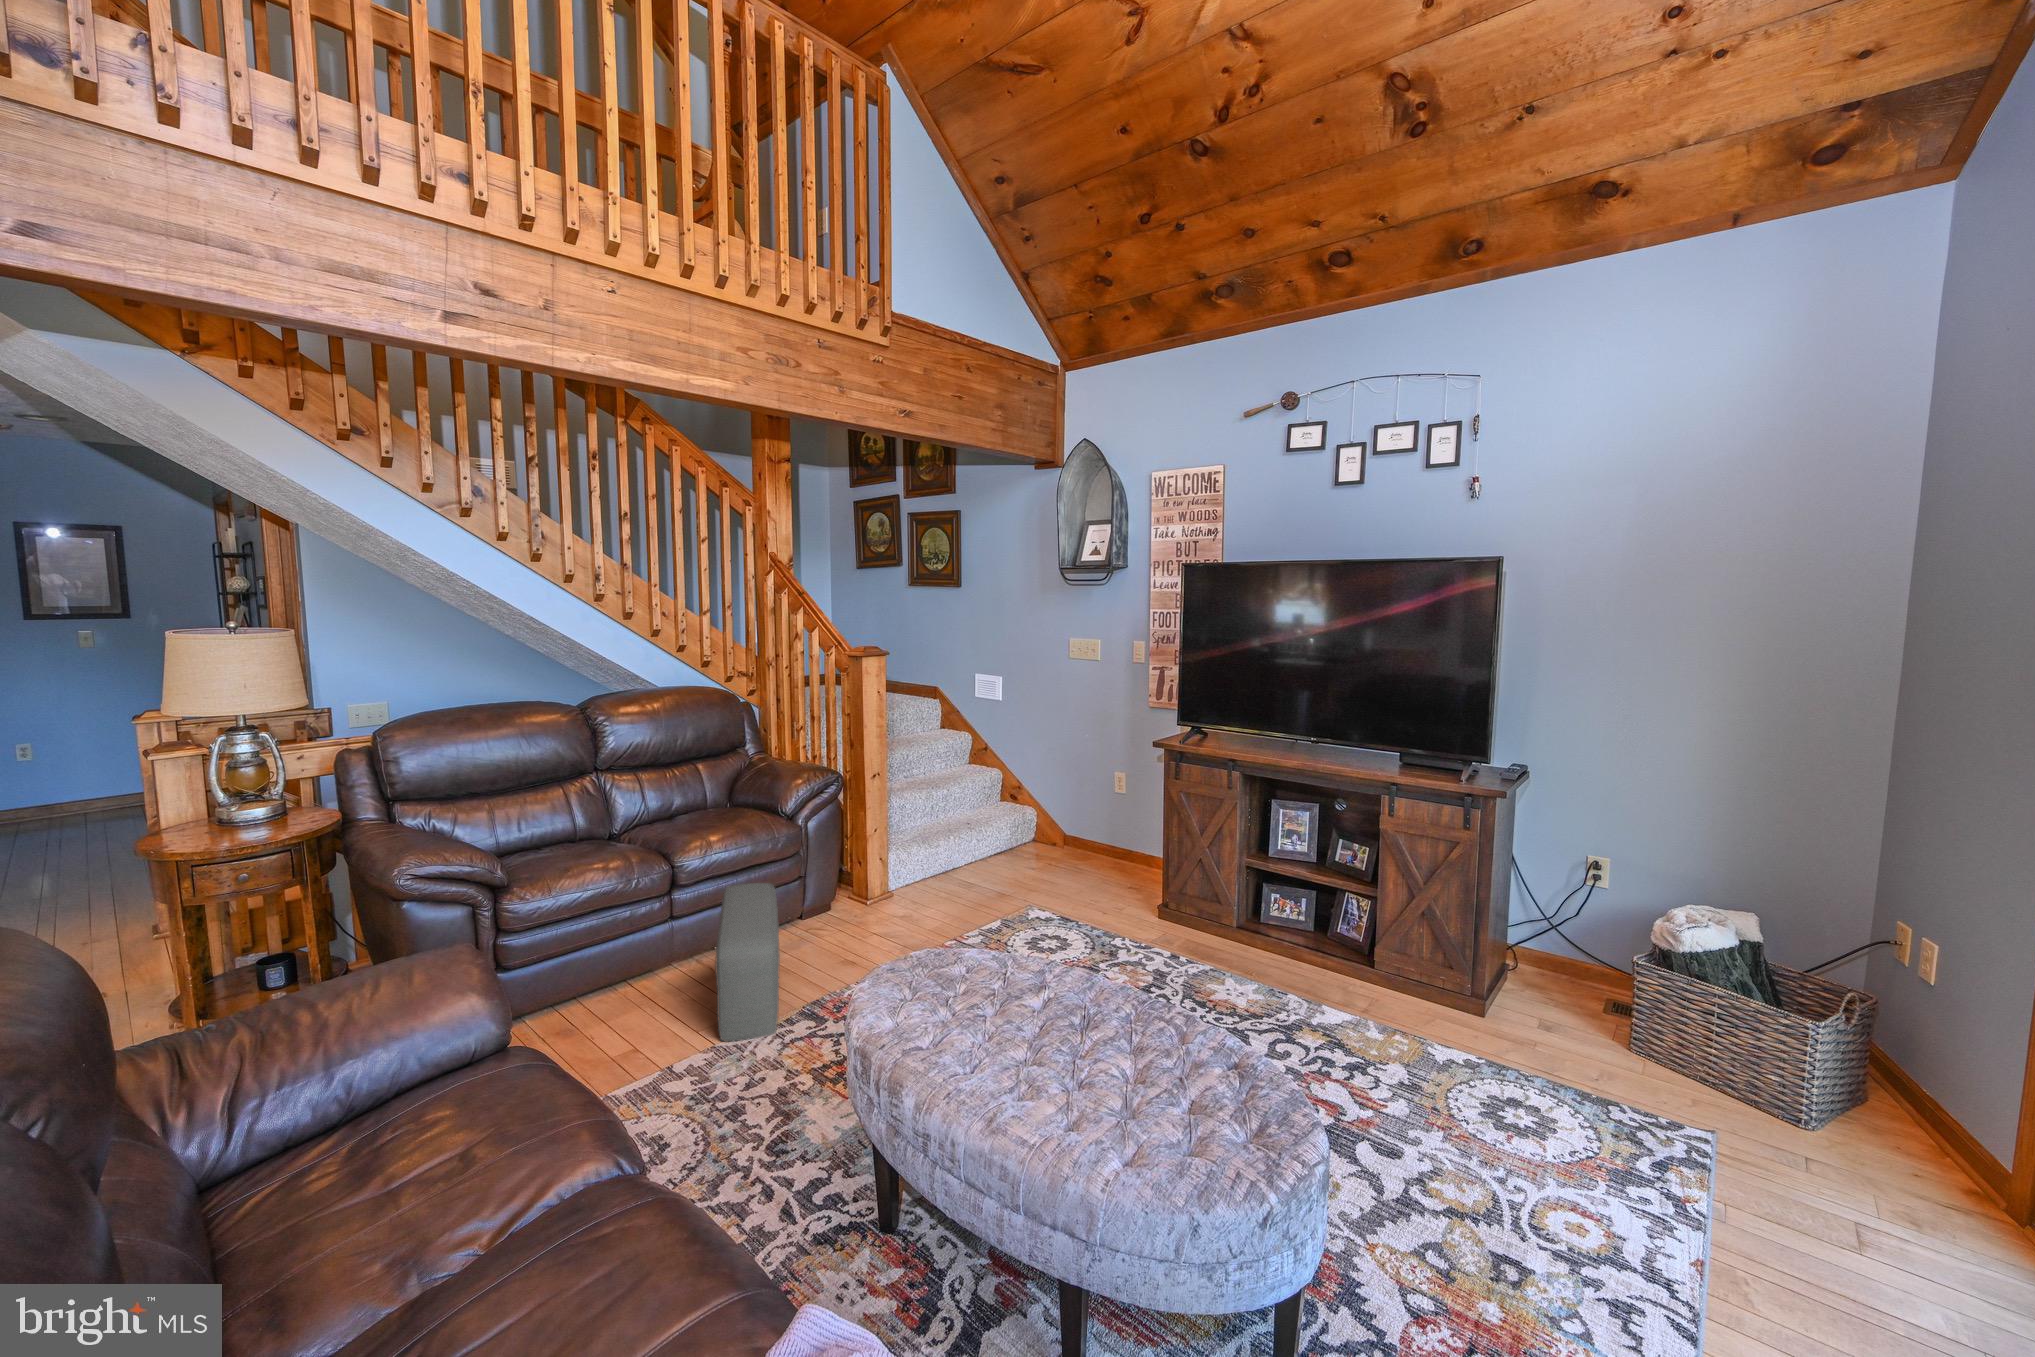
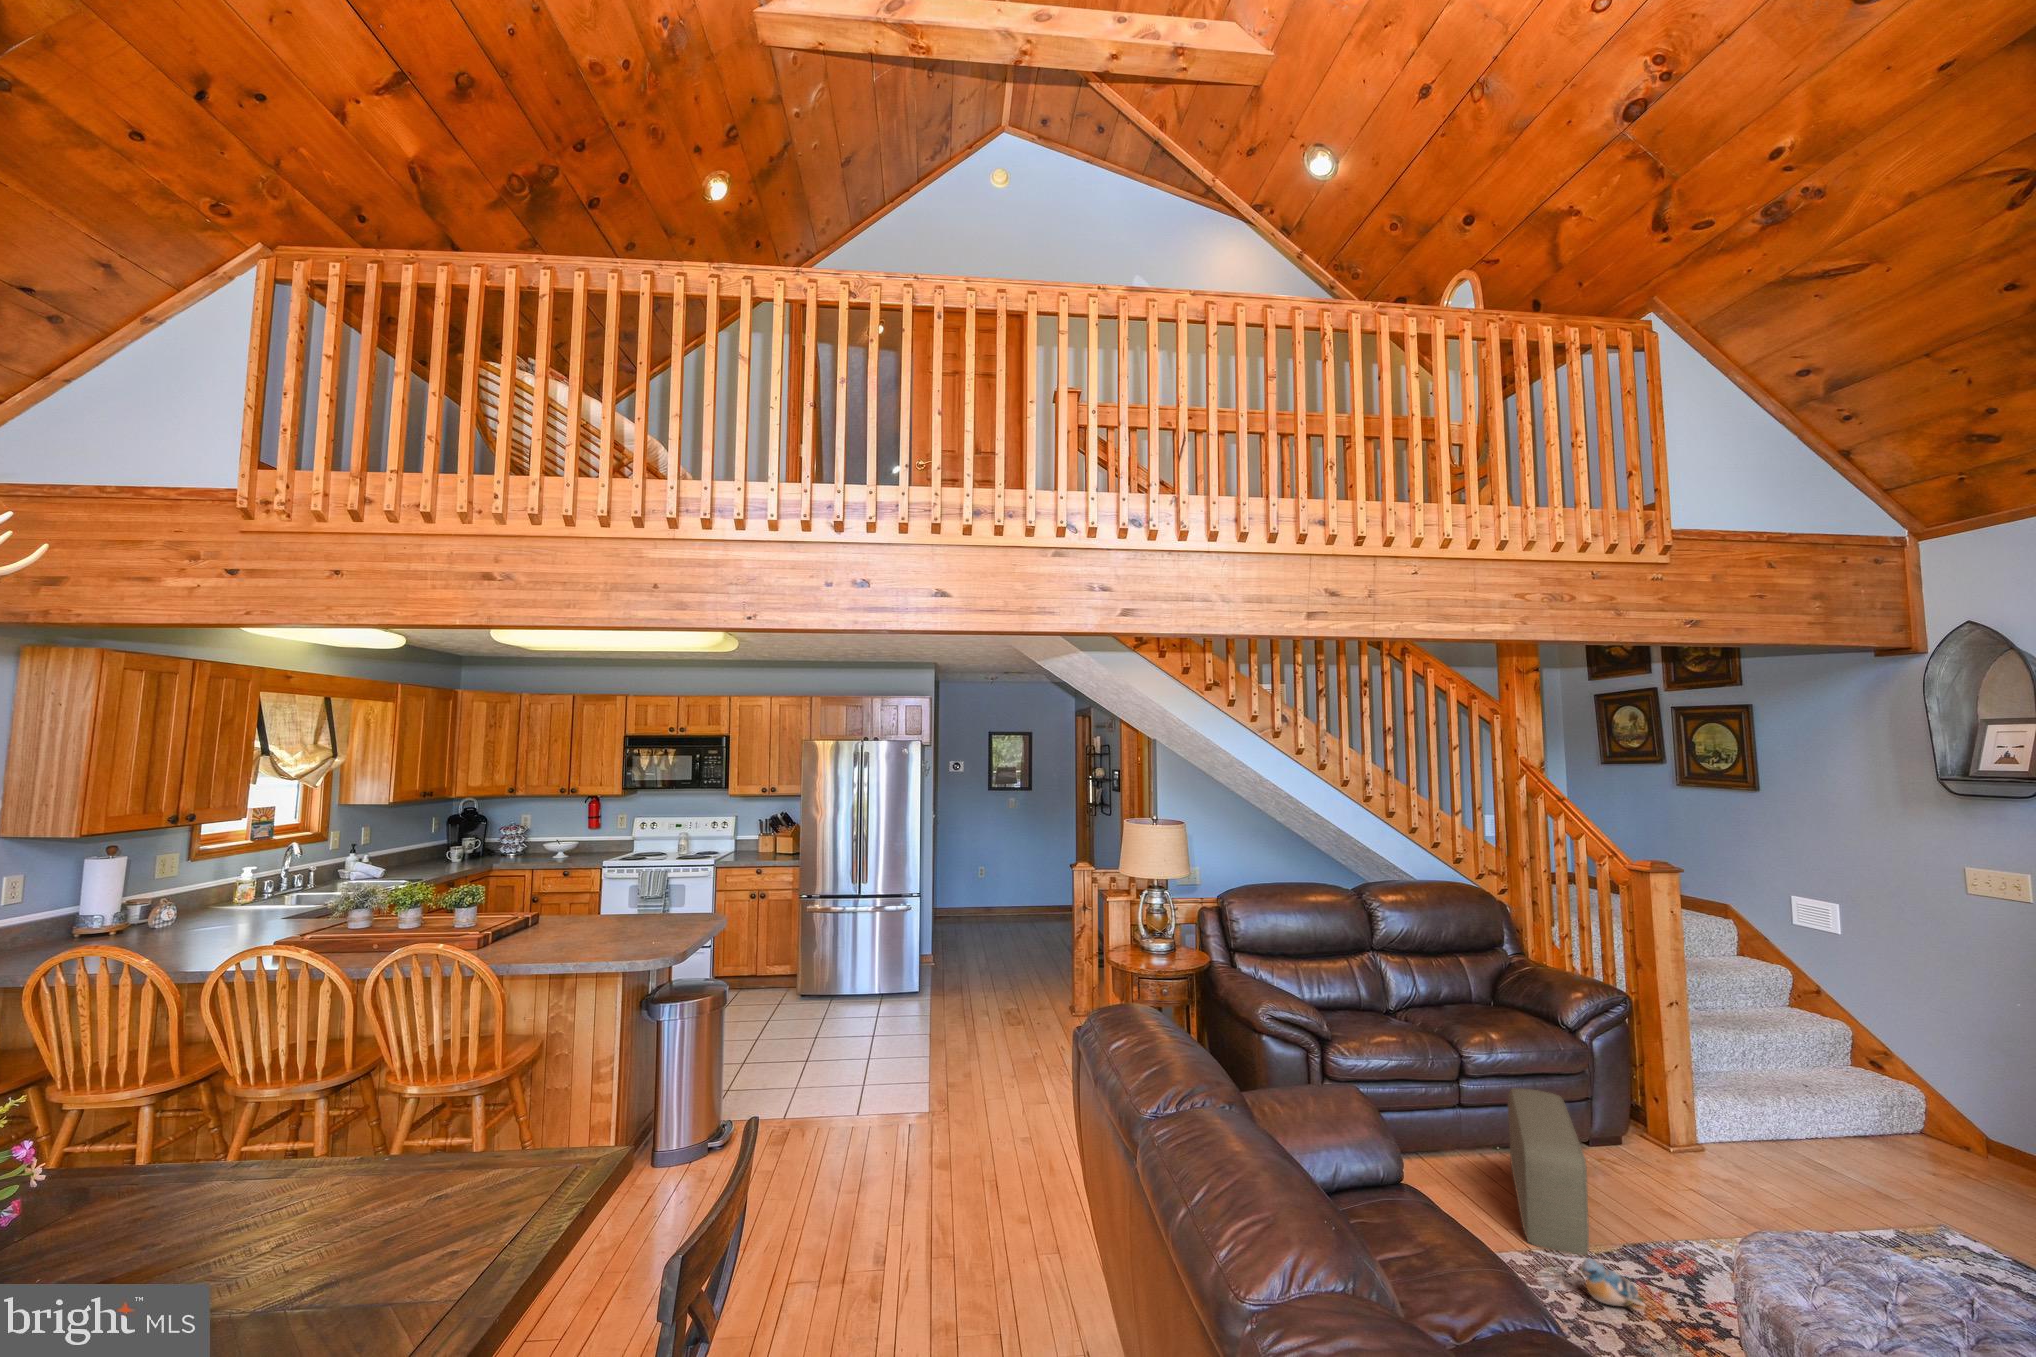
plush toy: none [755,1044,813,1082] -> present [1581,1258,1645,1307]

